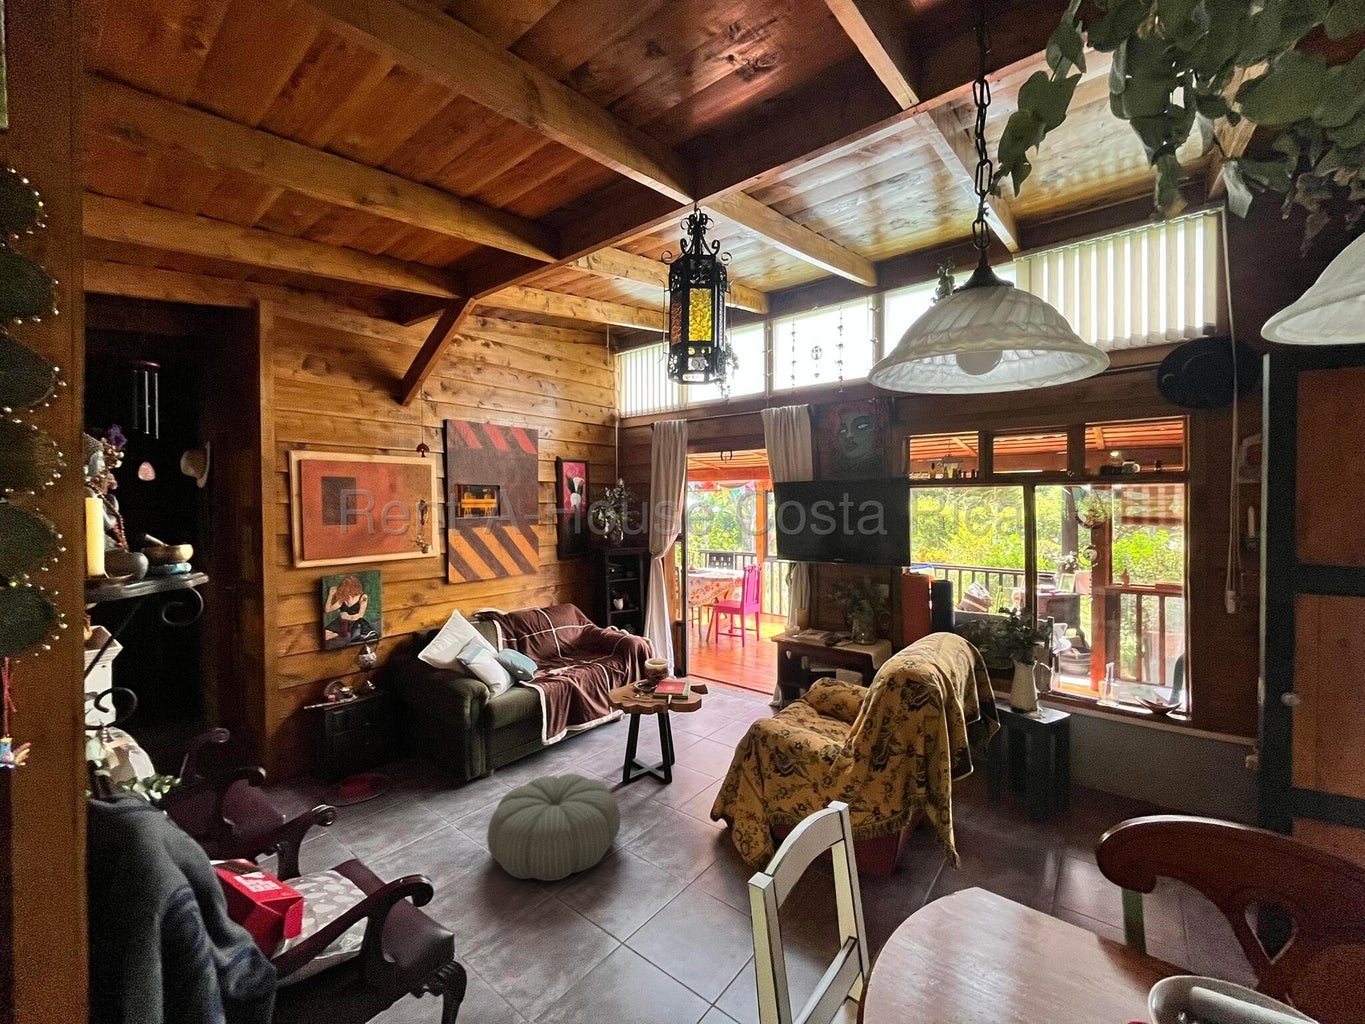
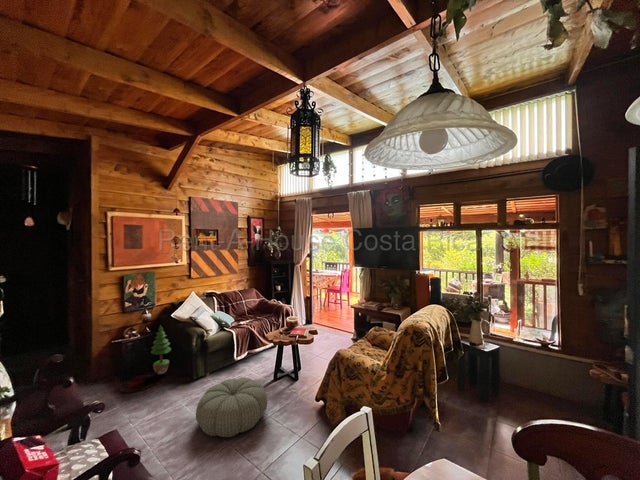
potted tree: none [379,675,418,772] -> present [151,326,171,374]

